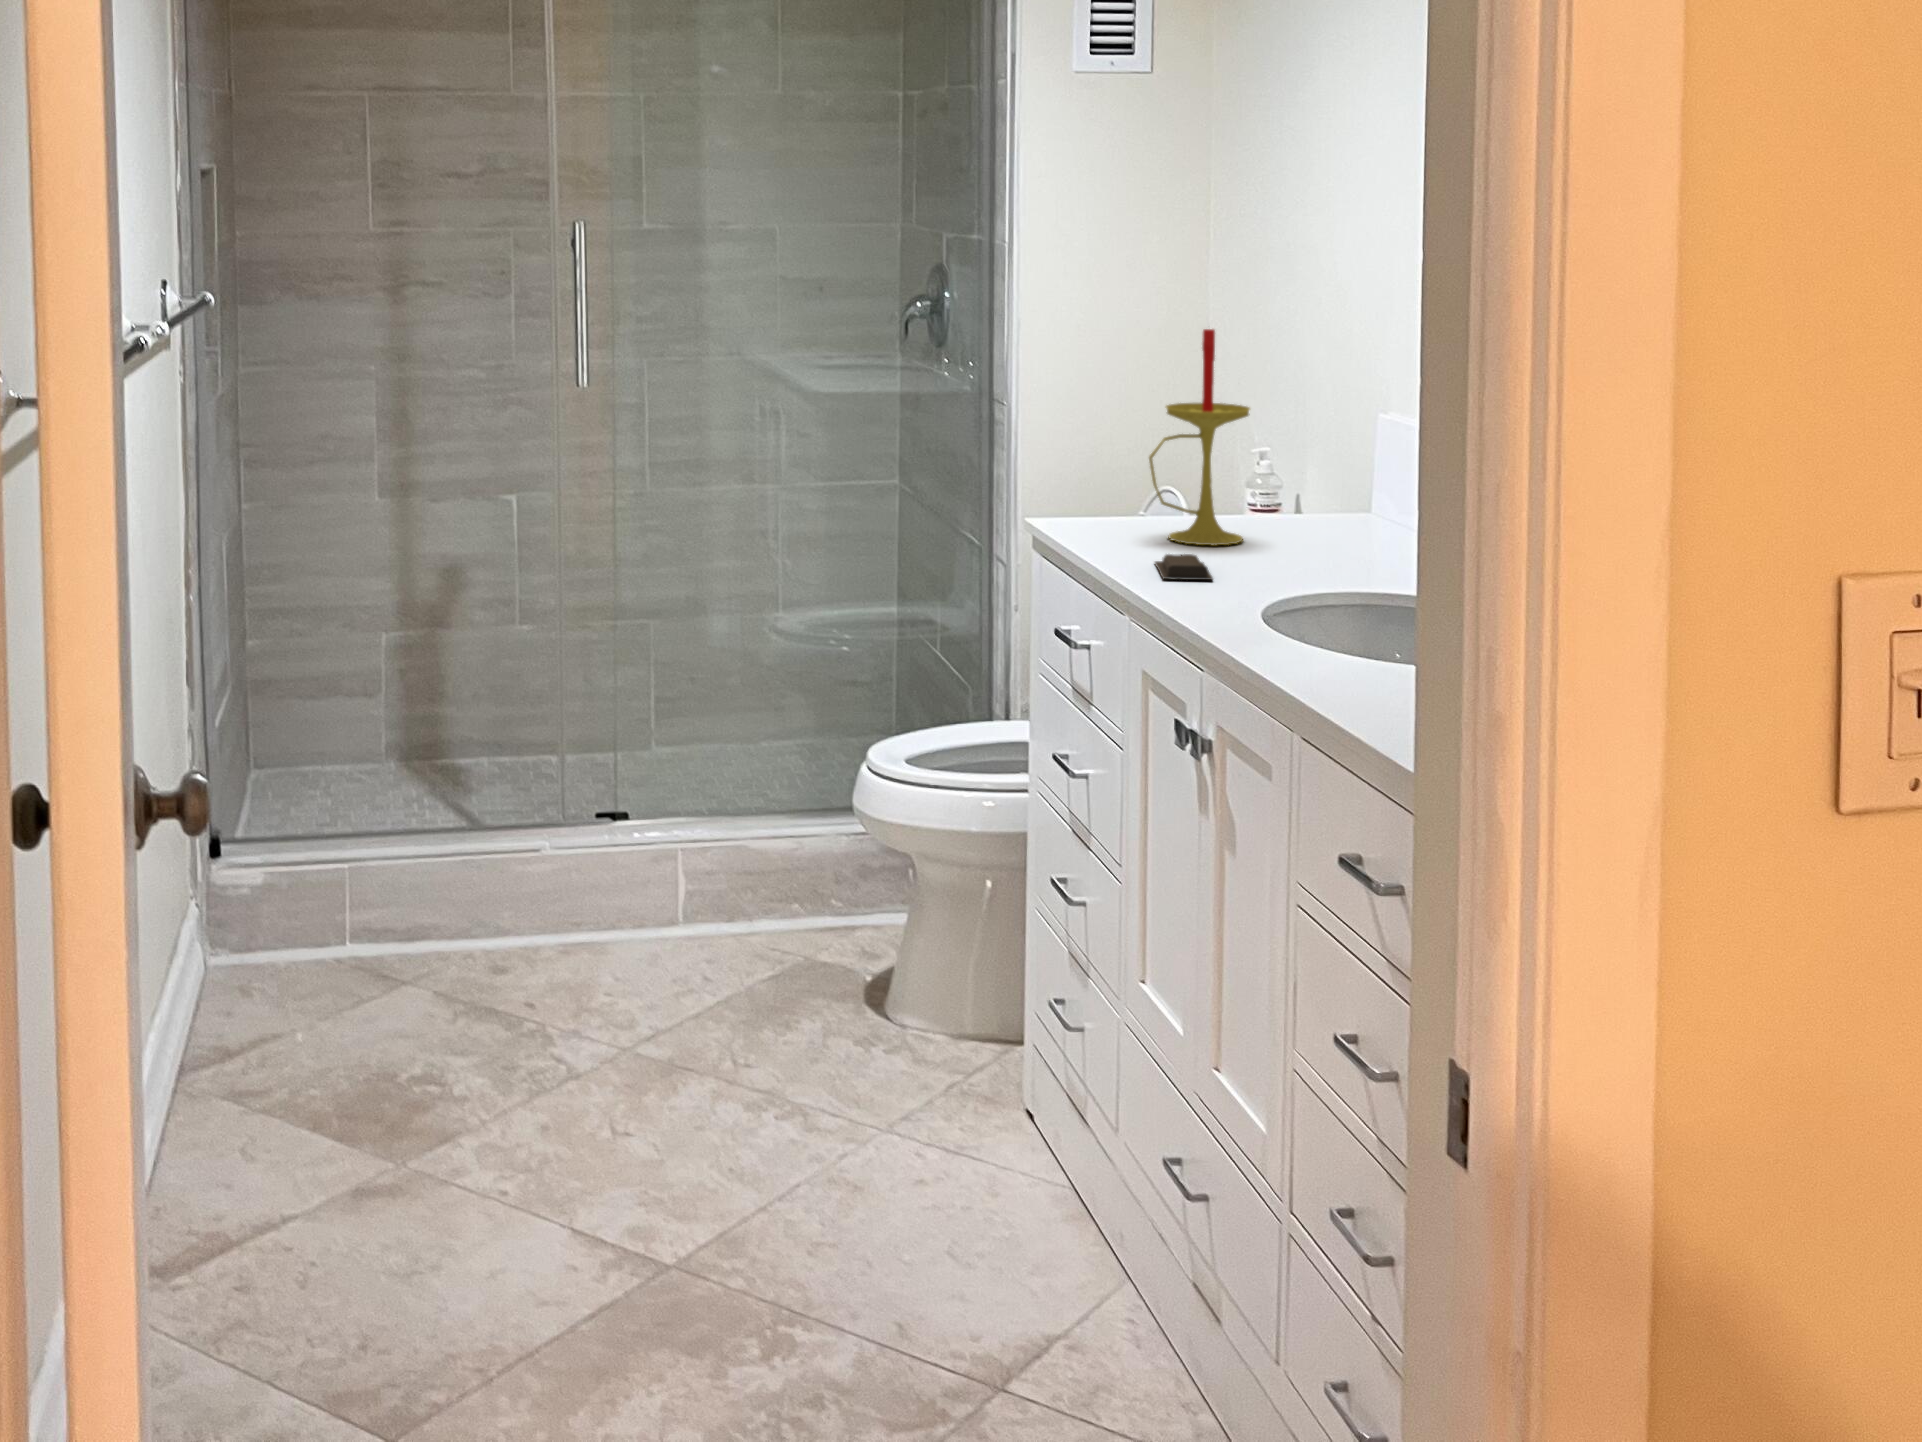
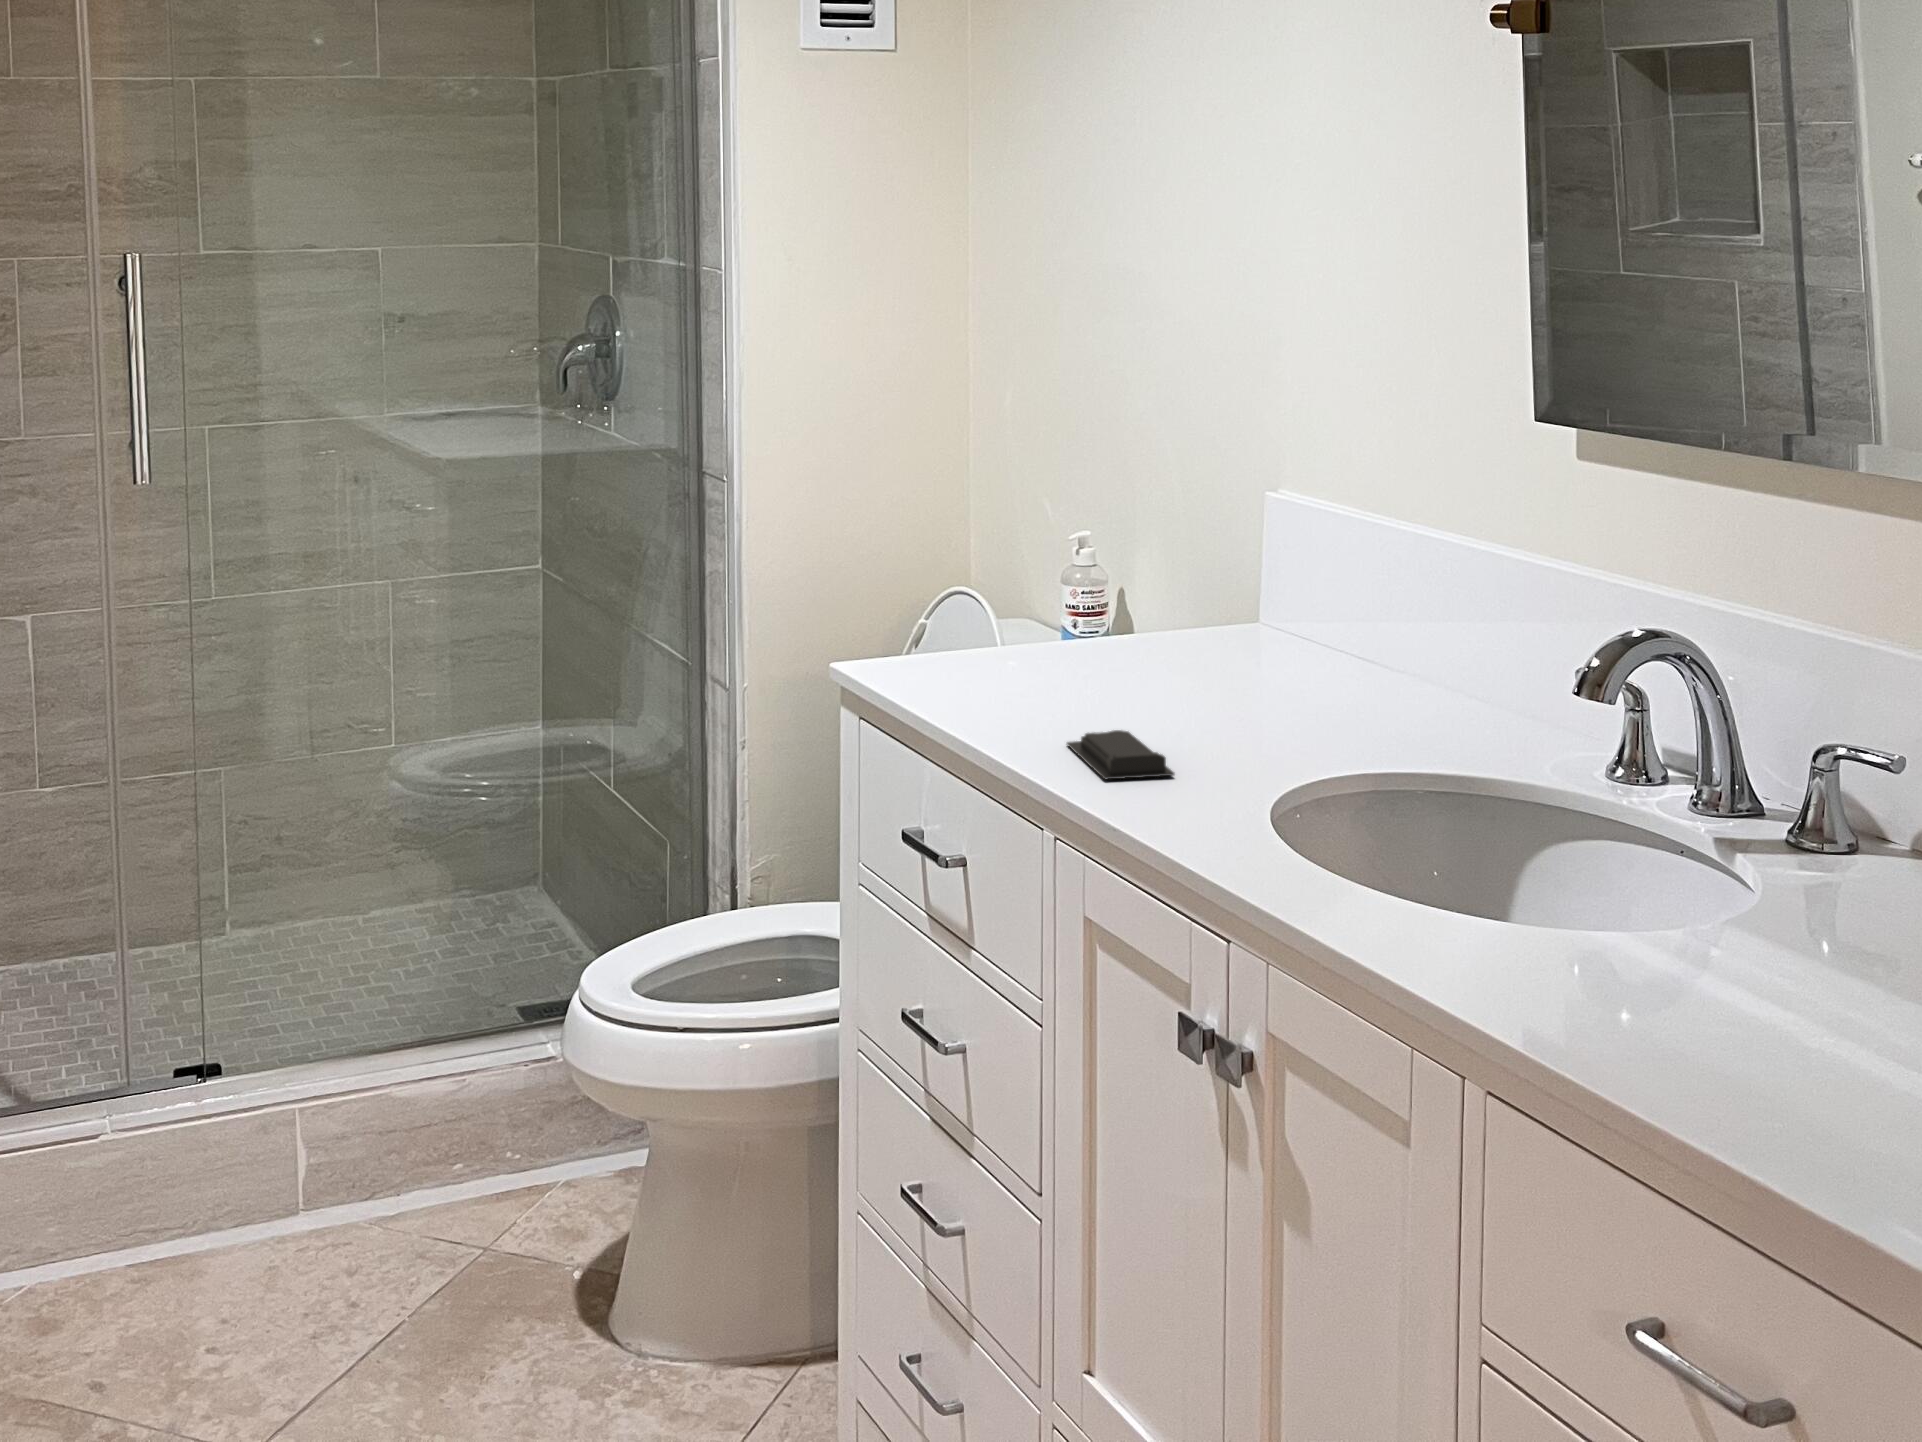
candle: present [1149,329,1250,545] -> none [1027,390,1160,703]

